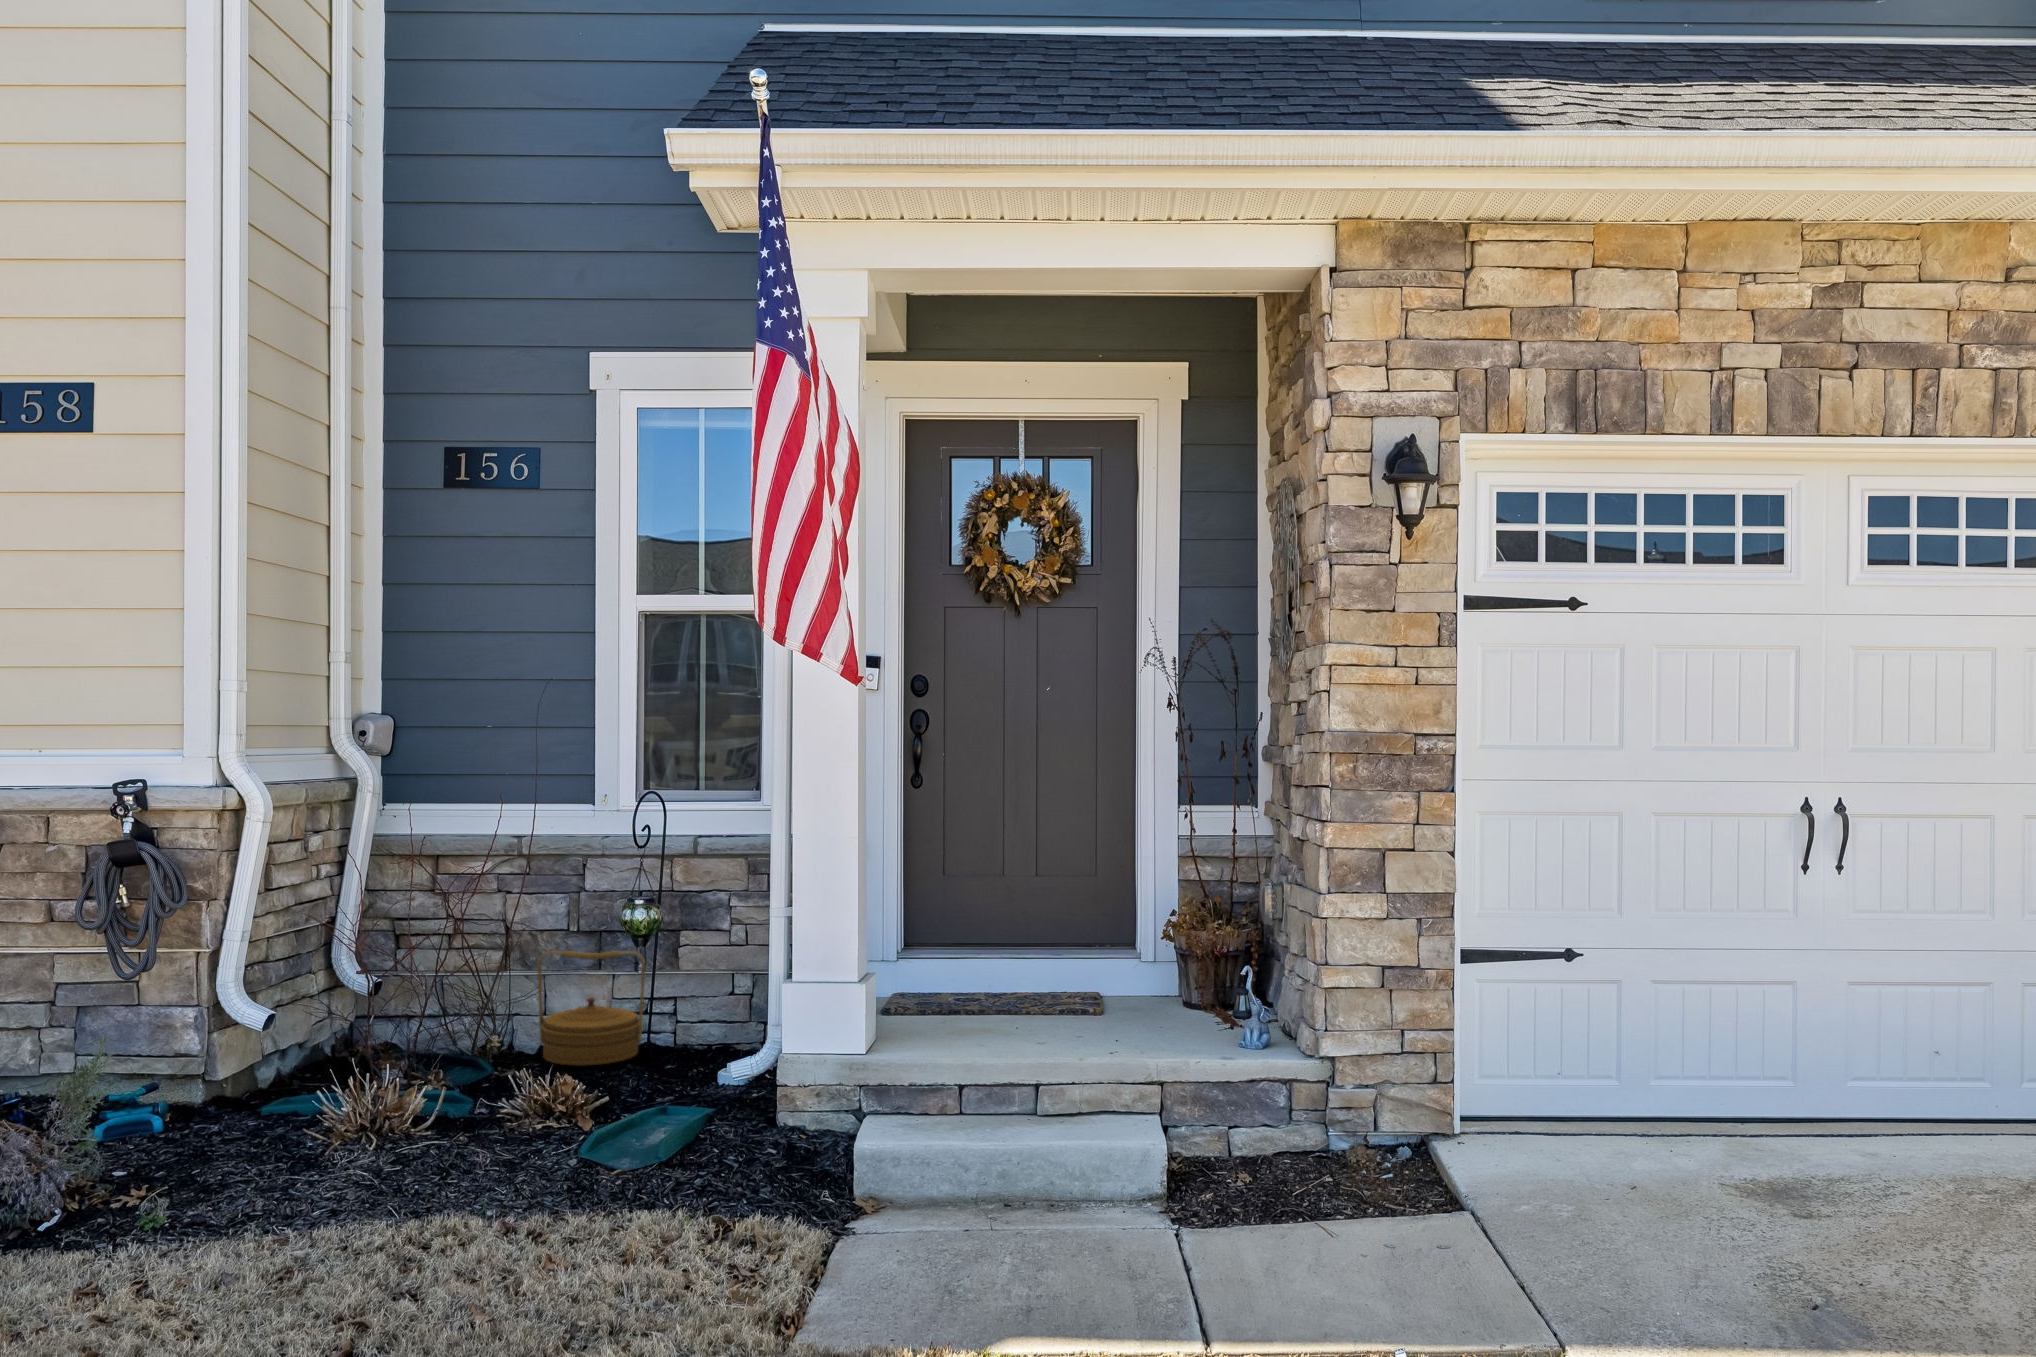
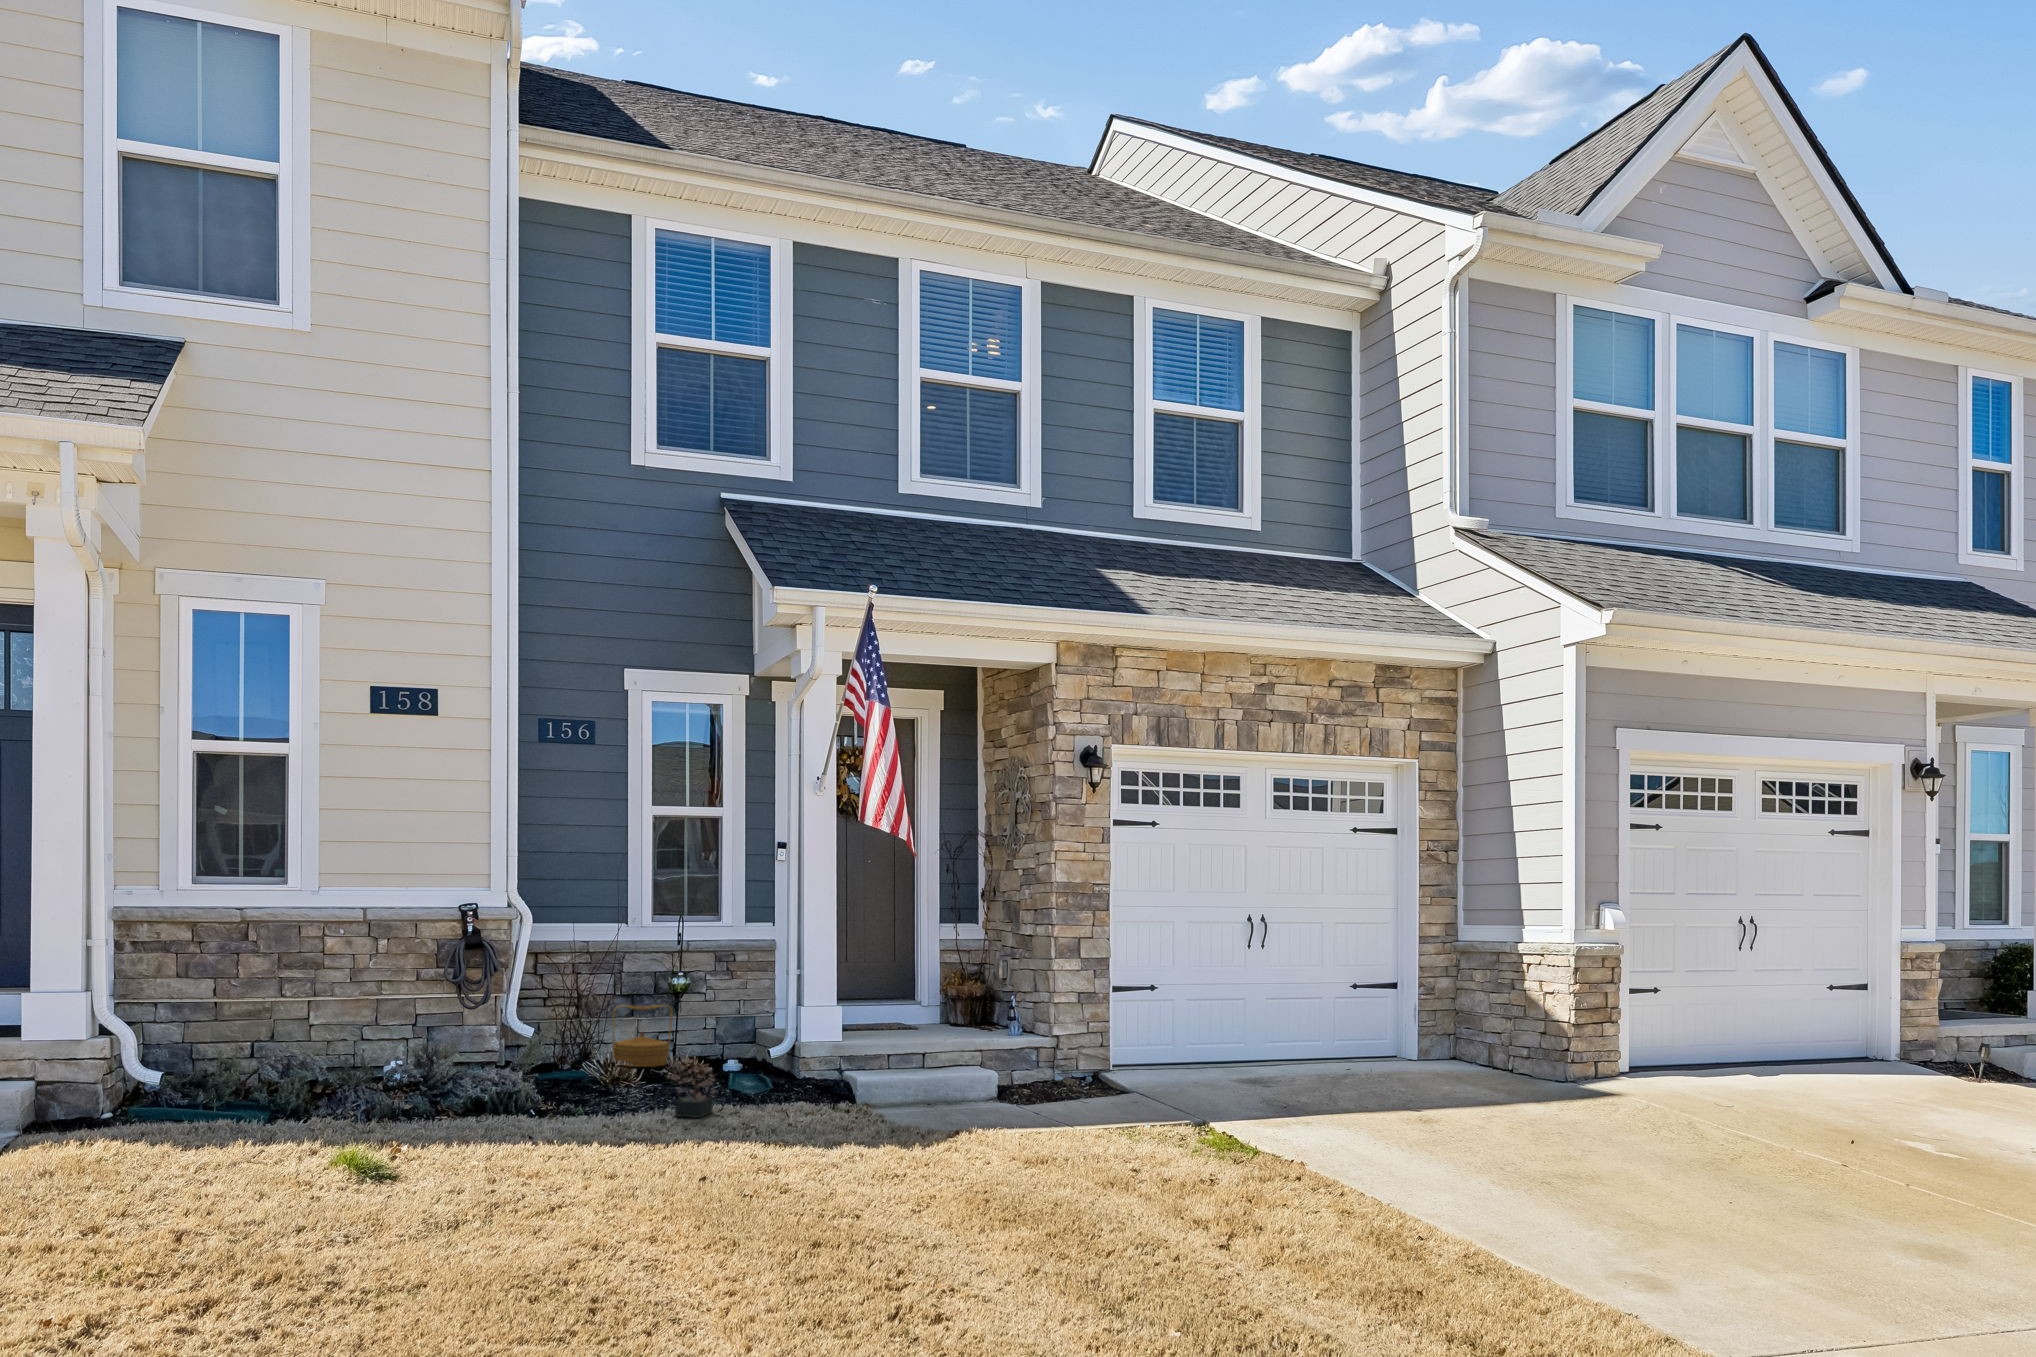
decorative plant: none [275,1143,427,1278] -> present [667,1060,715,1118]

